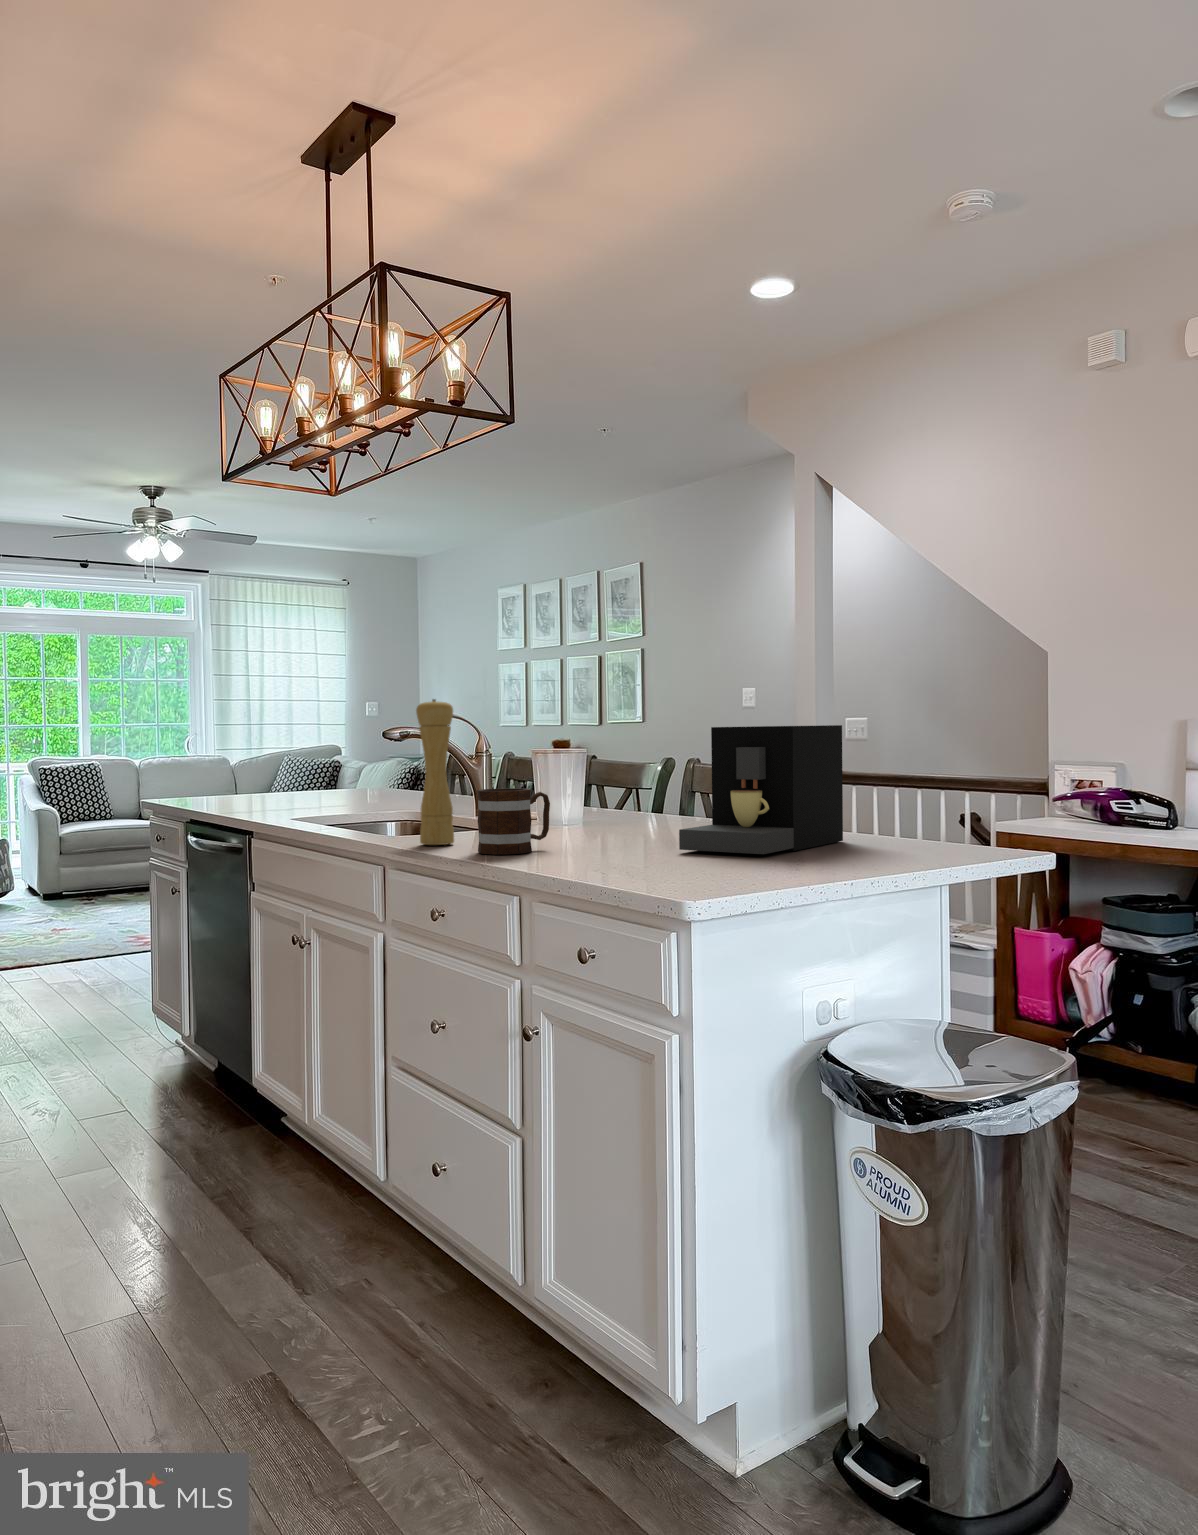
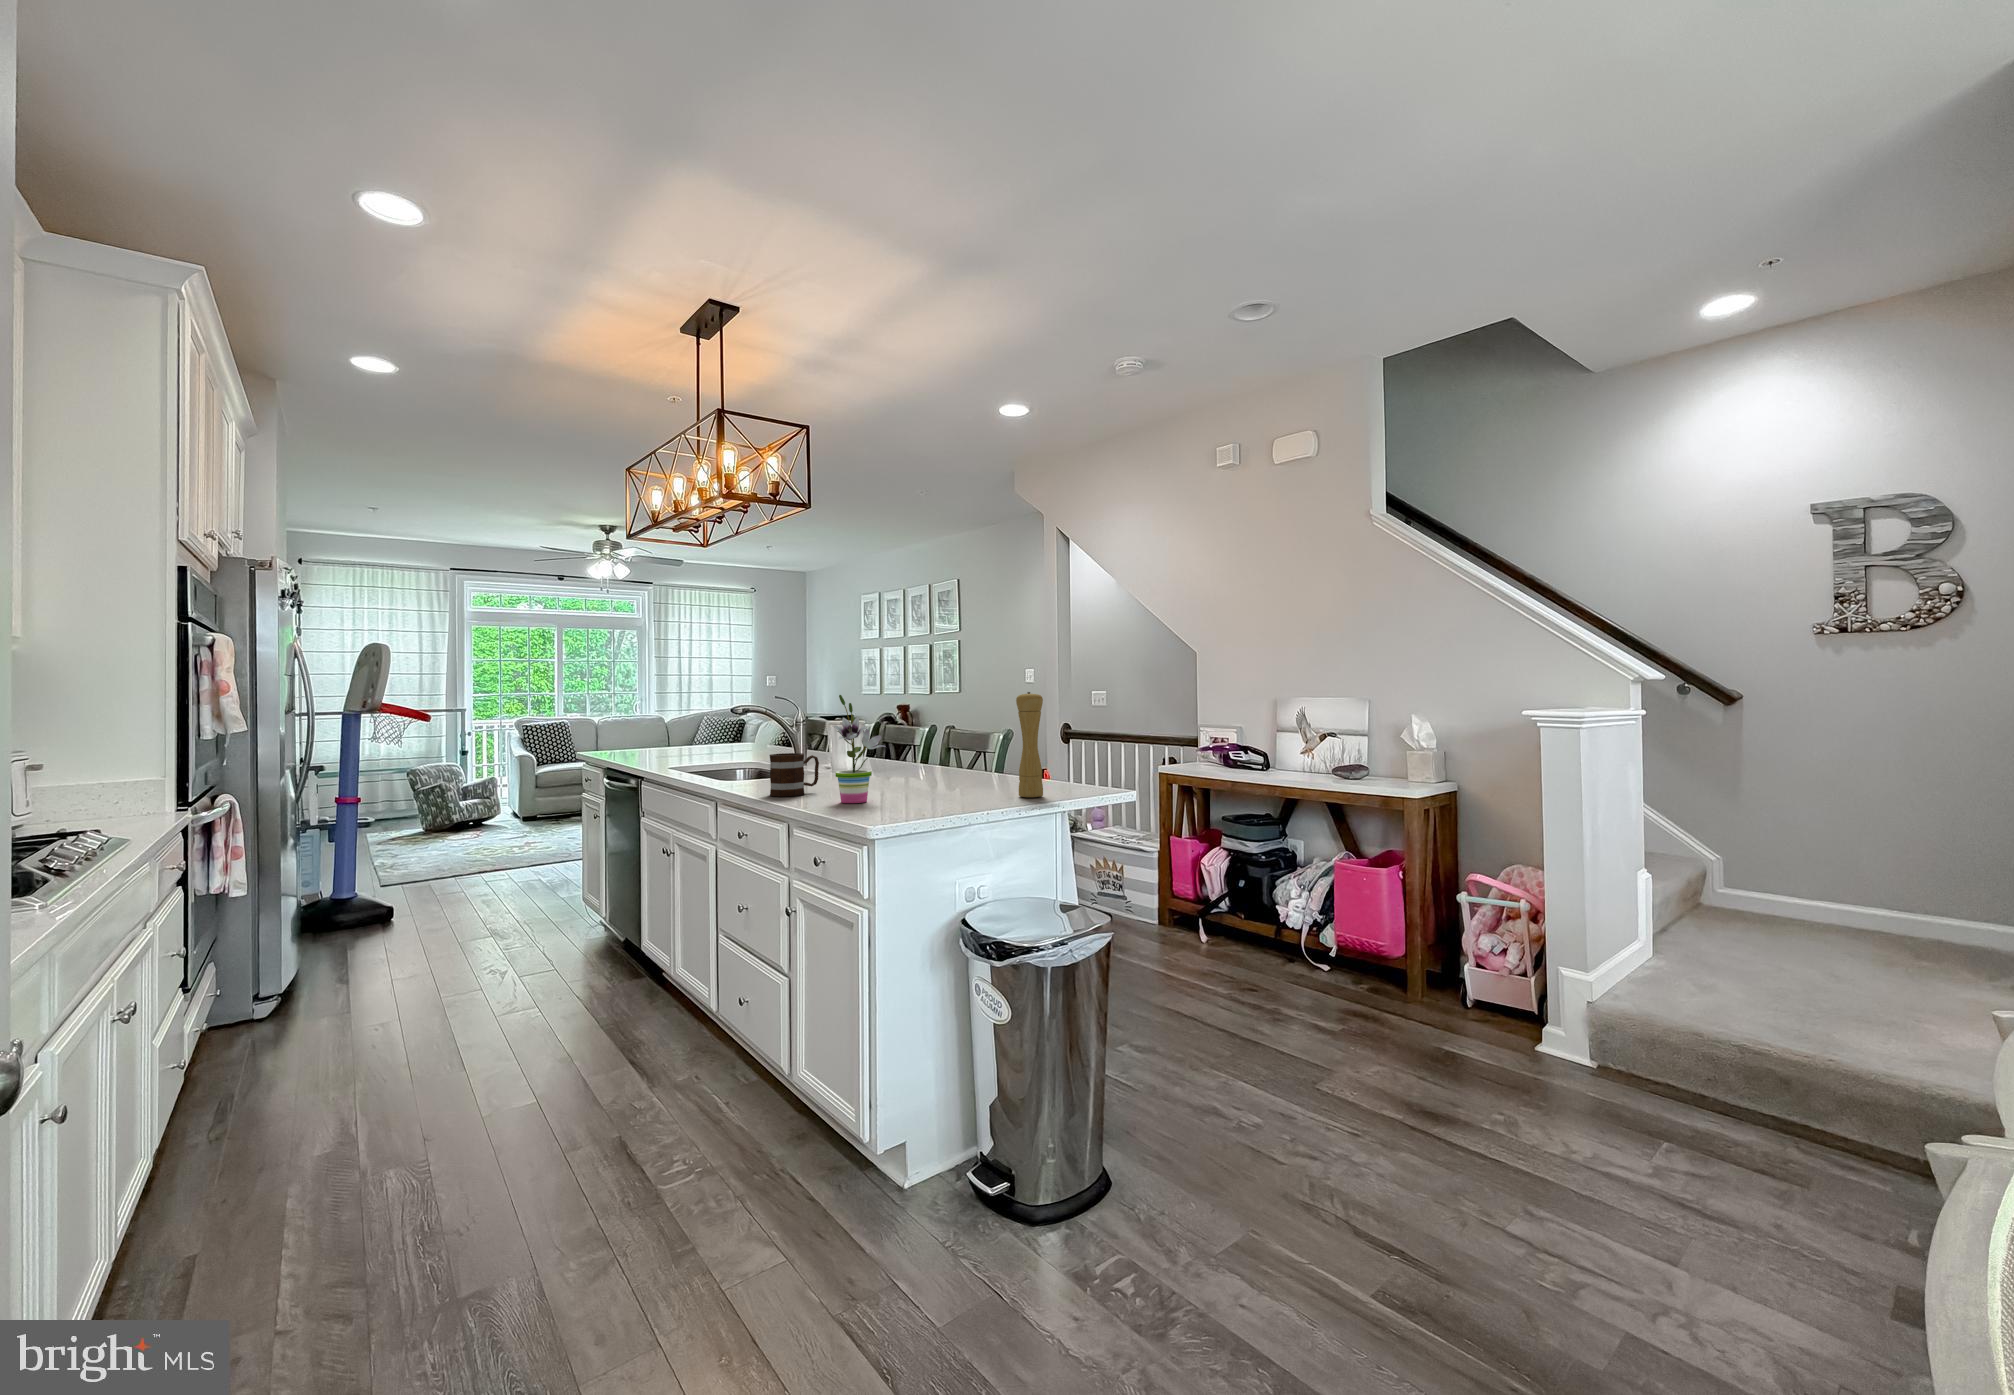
potted plant: none [594,693,671,864] -> present [834,695,886,803]
pepper mill: present [416,699,454,845] -> present [1016,692,1043,797]
coffee maker: present [679,725,843,854] -> none [898,711,1012,795]

